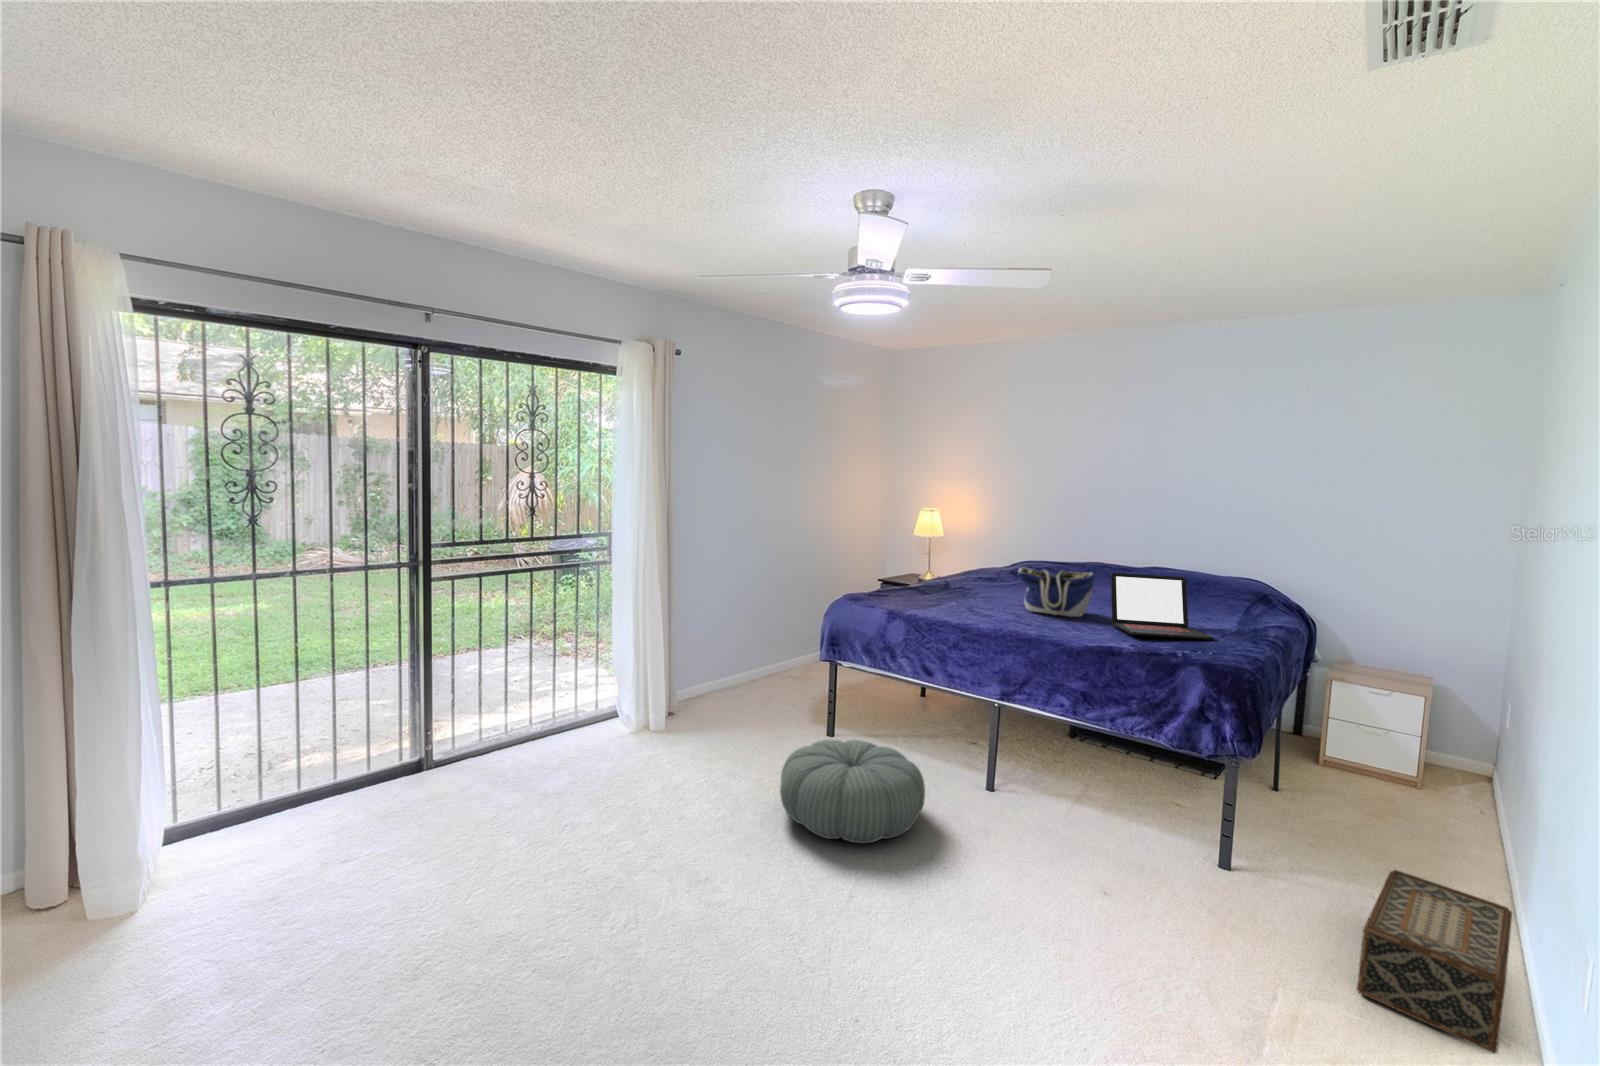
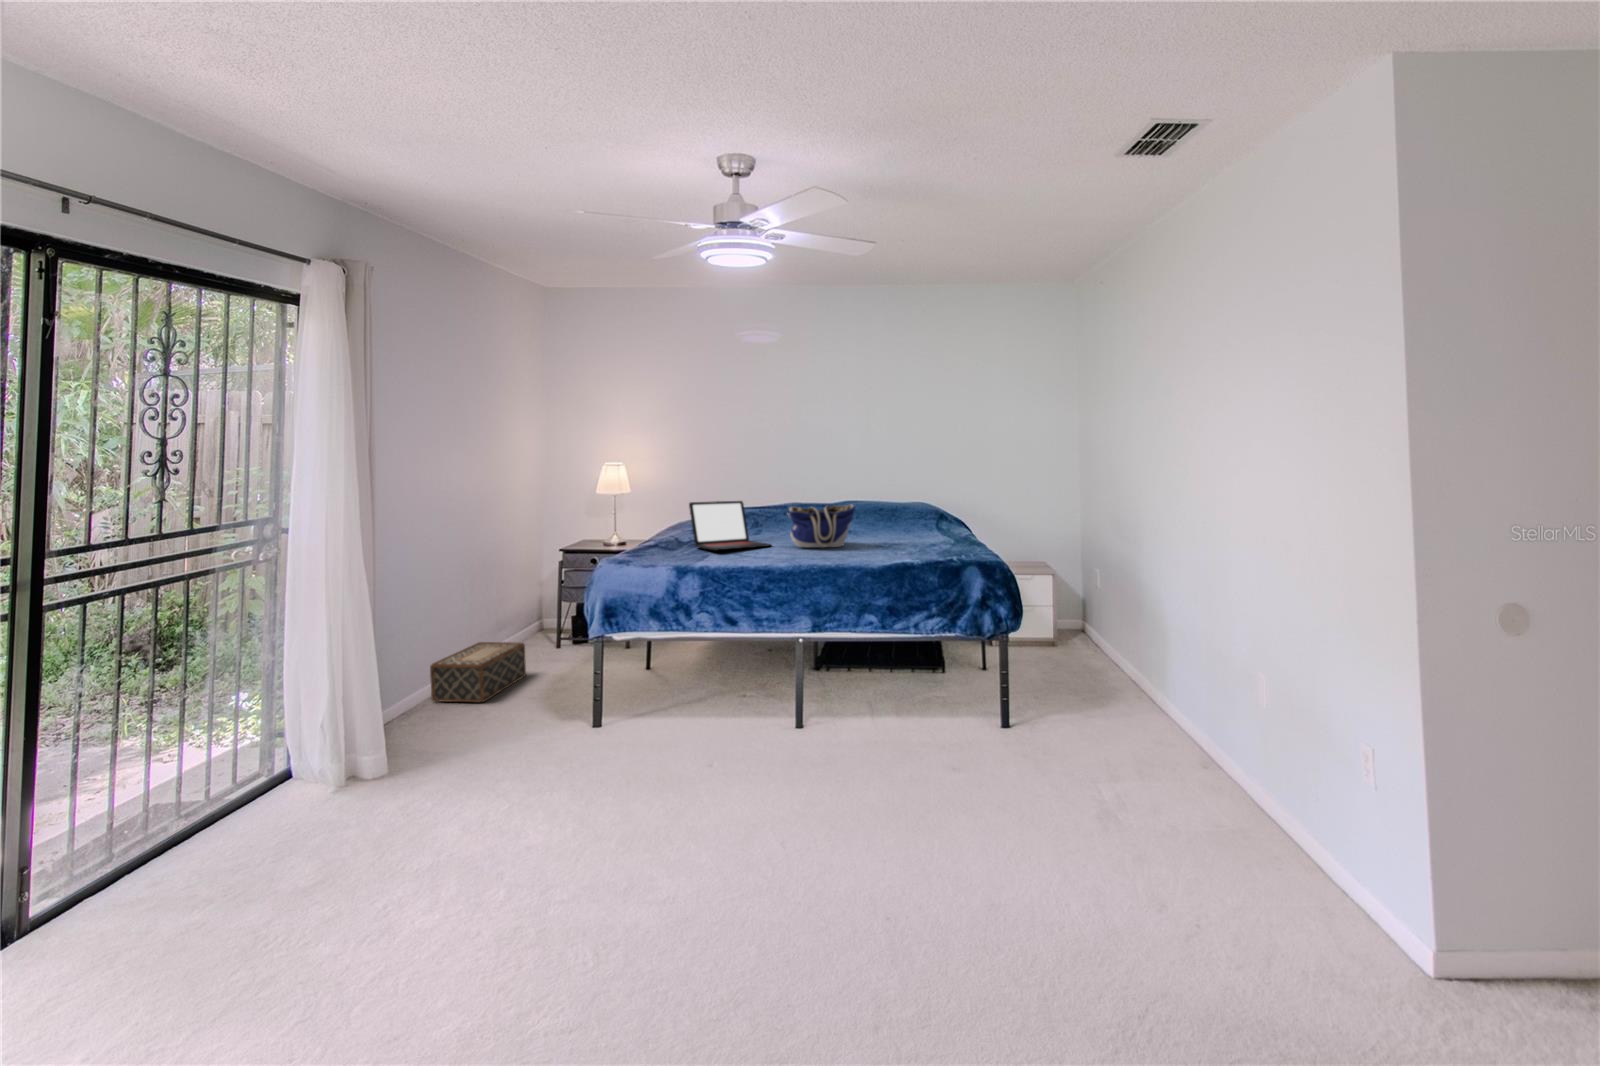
laptop: present [1111,573,1215,640] -> present [689,501,771,550]
pouf: present [780,740,925,843] -> none [649,702,806,807]
woven basket: present [1357,870,1512,1053] -> present [430,642,526,702]

